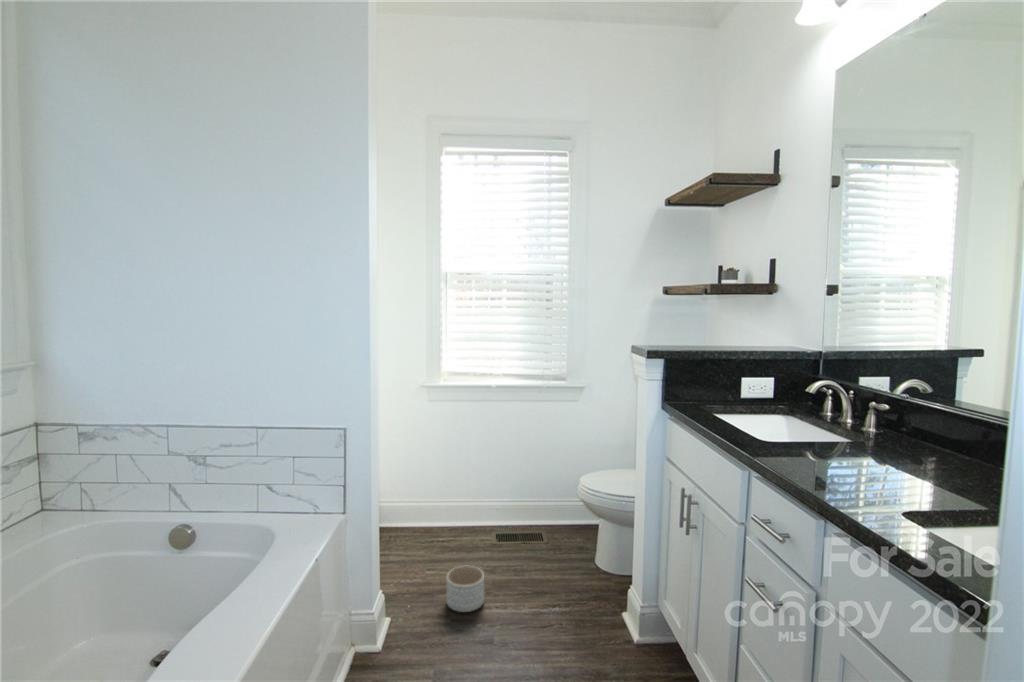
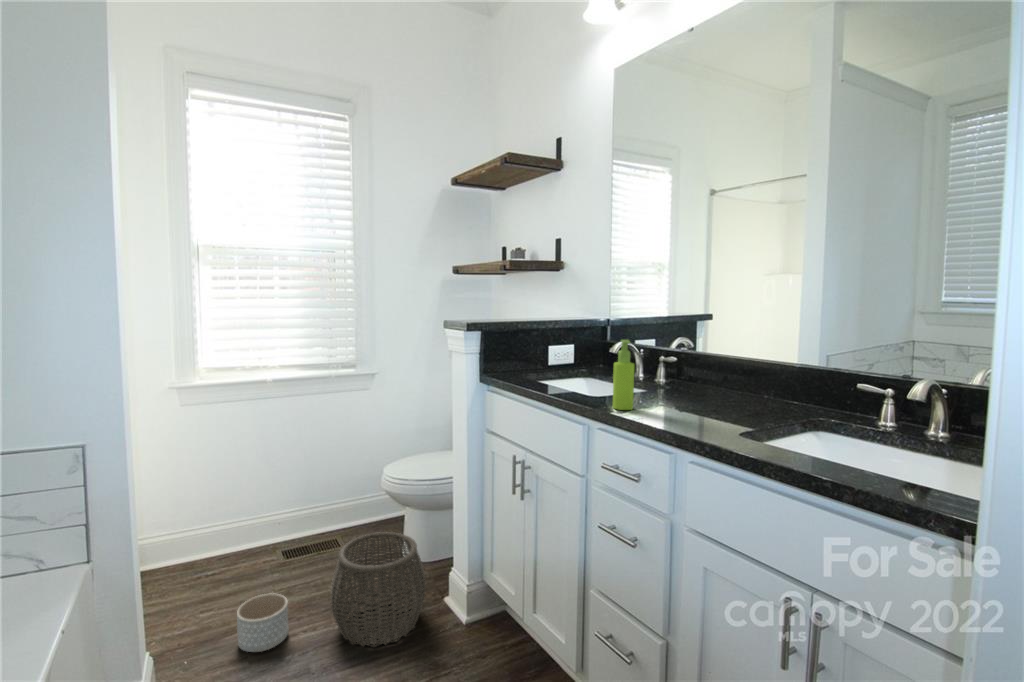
soap dispenser: none [779,382,807,462] -> present [613,340,634,410]
woven basket: none [515,535,600,640] -> present [330,532,426,647]

